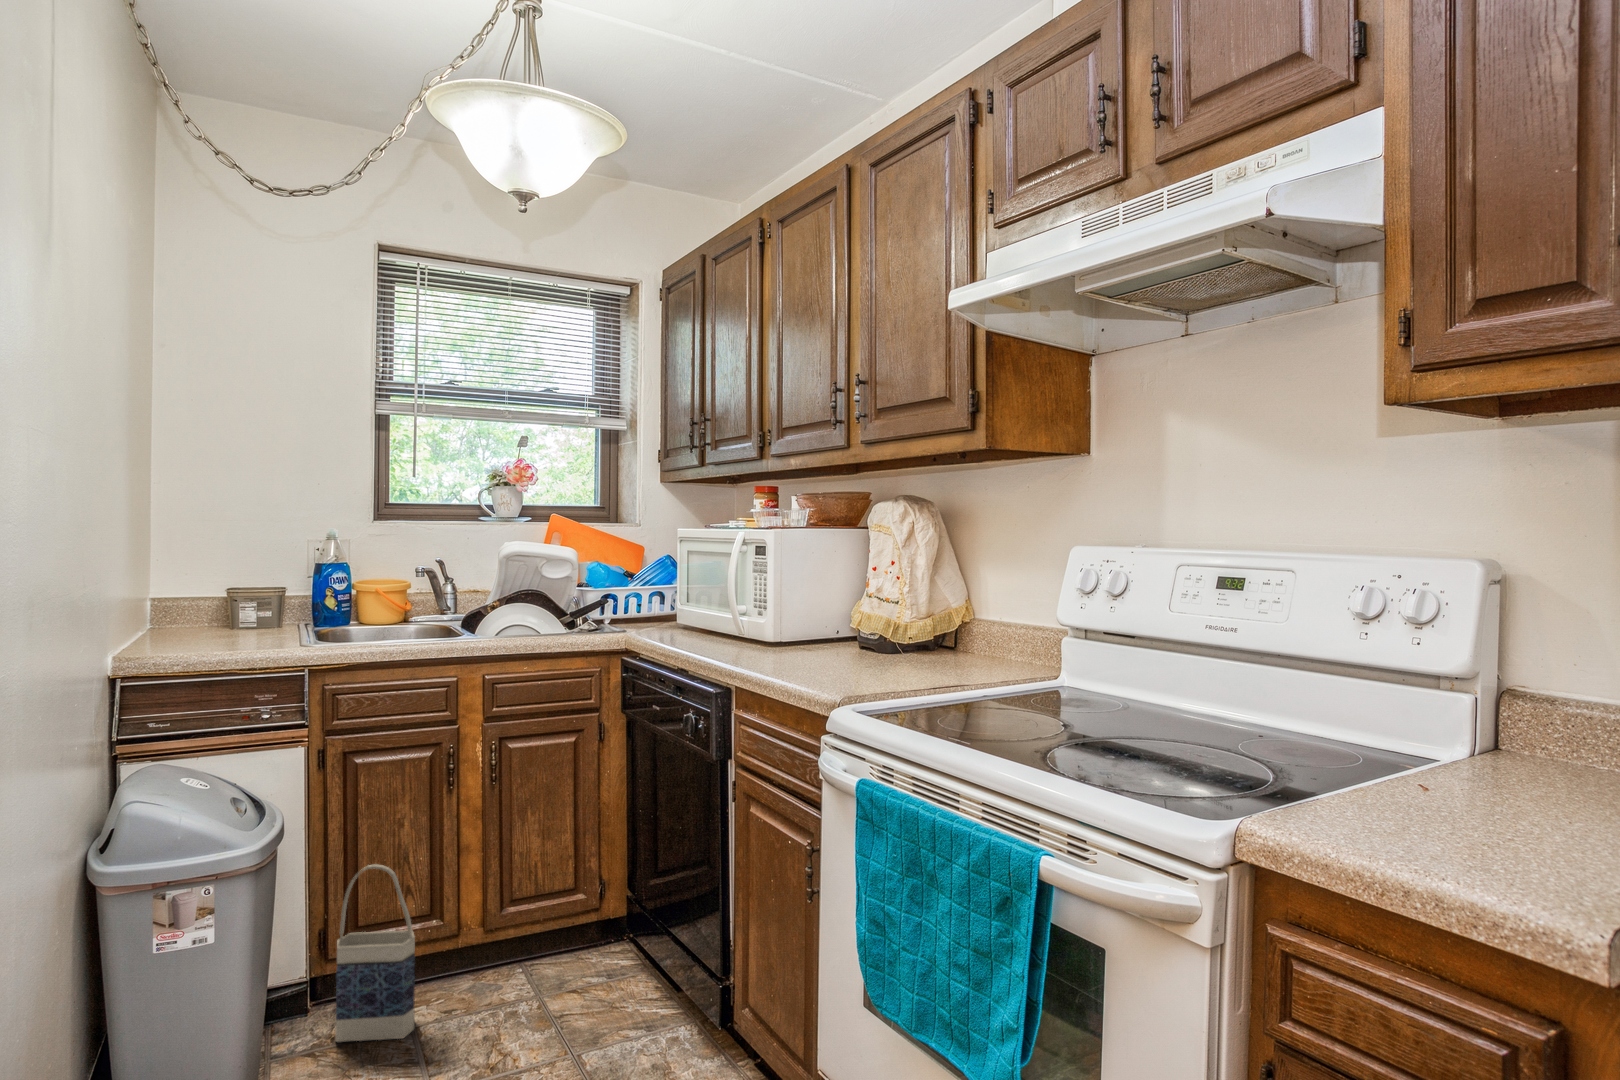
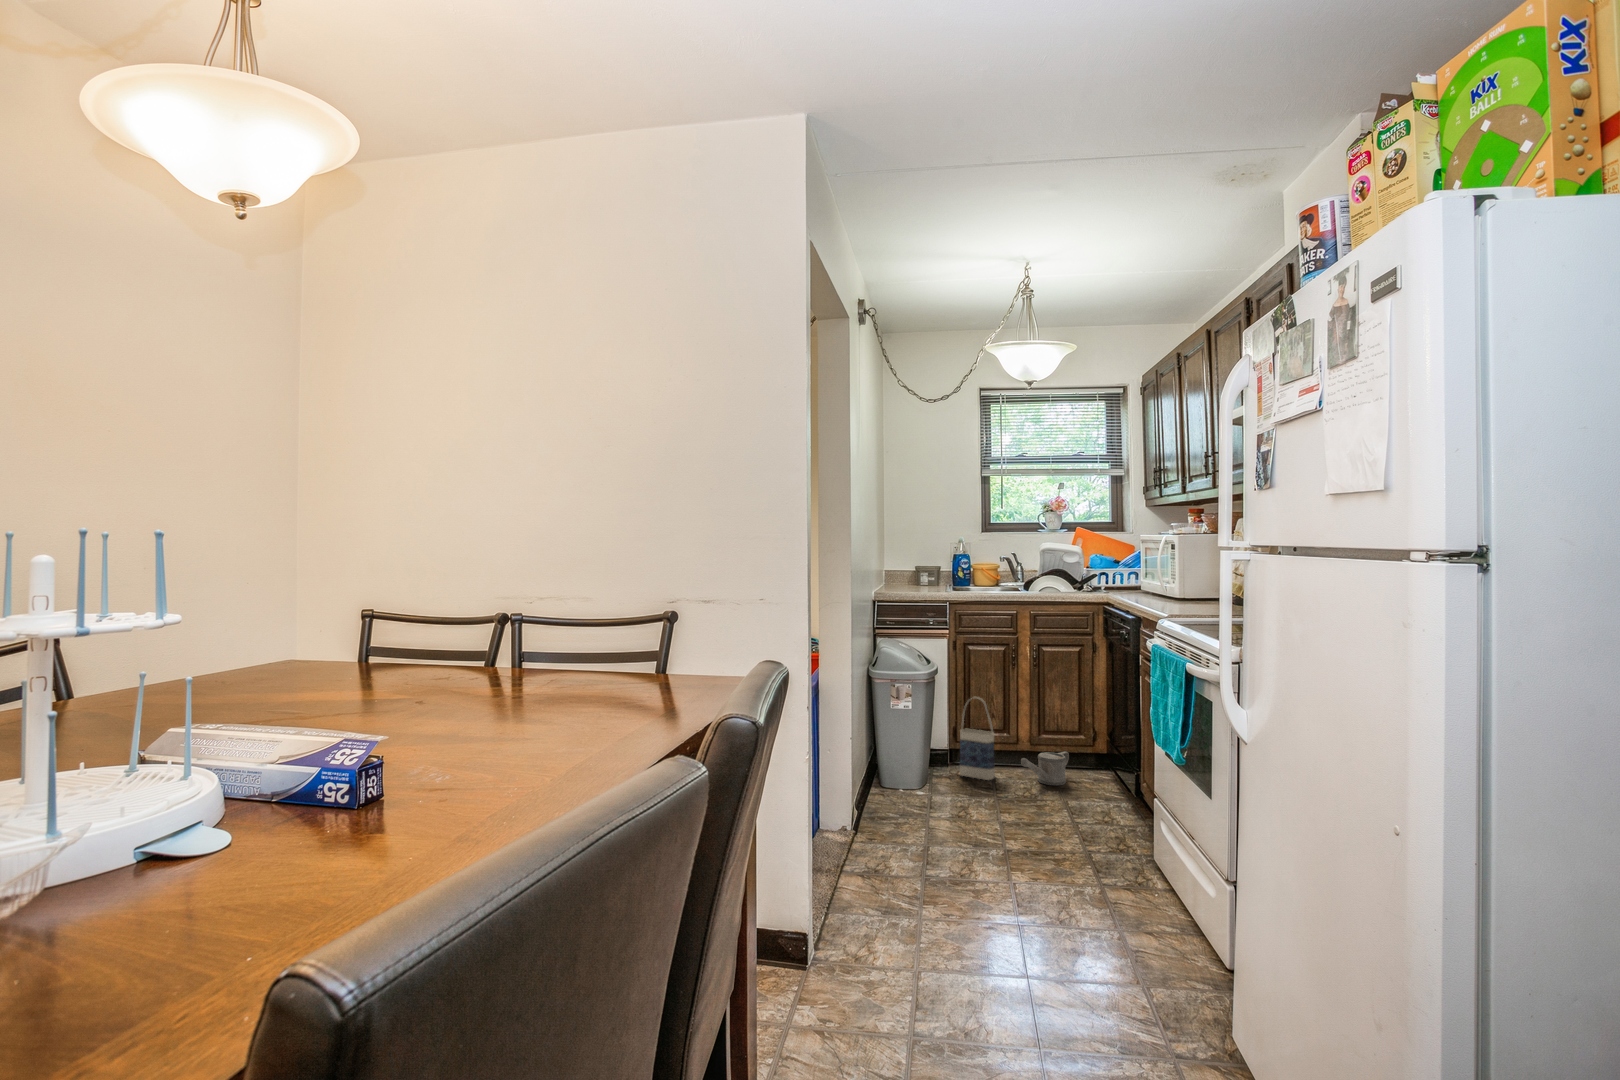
watering can: none [478,934,560,1017] -> present [1021,751,1069,786]

